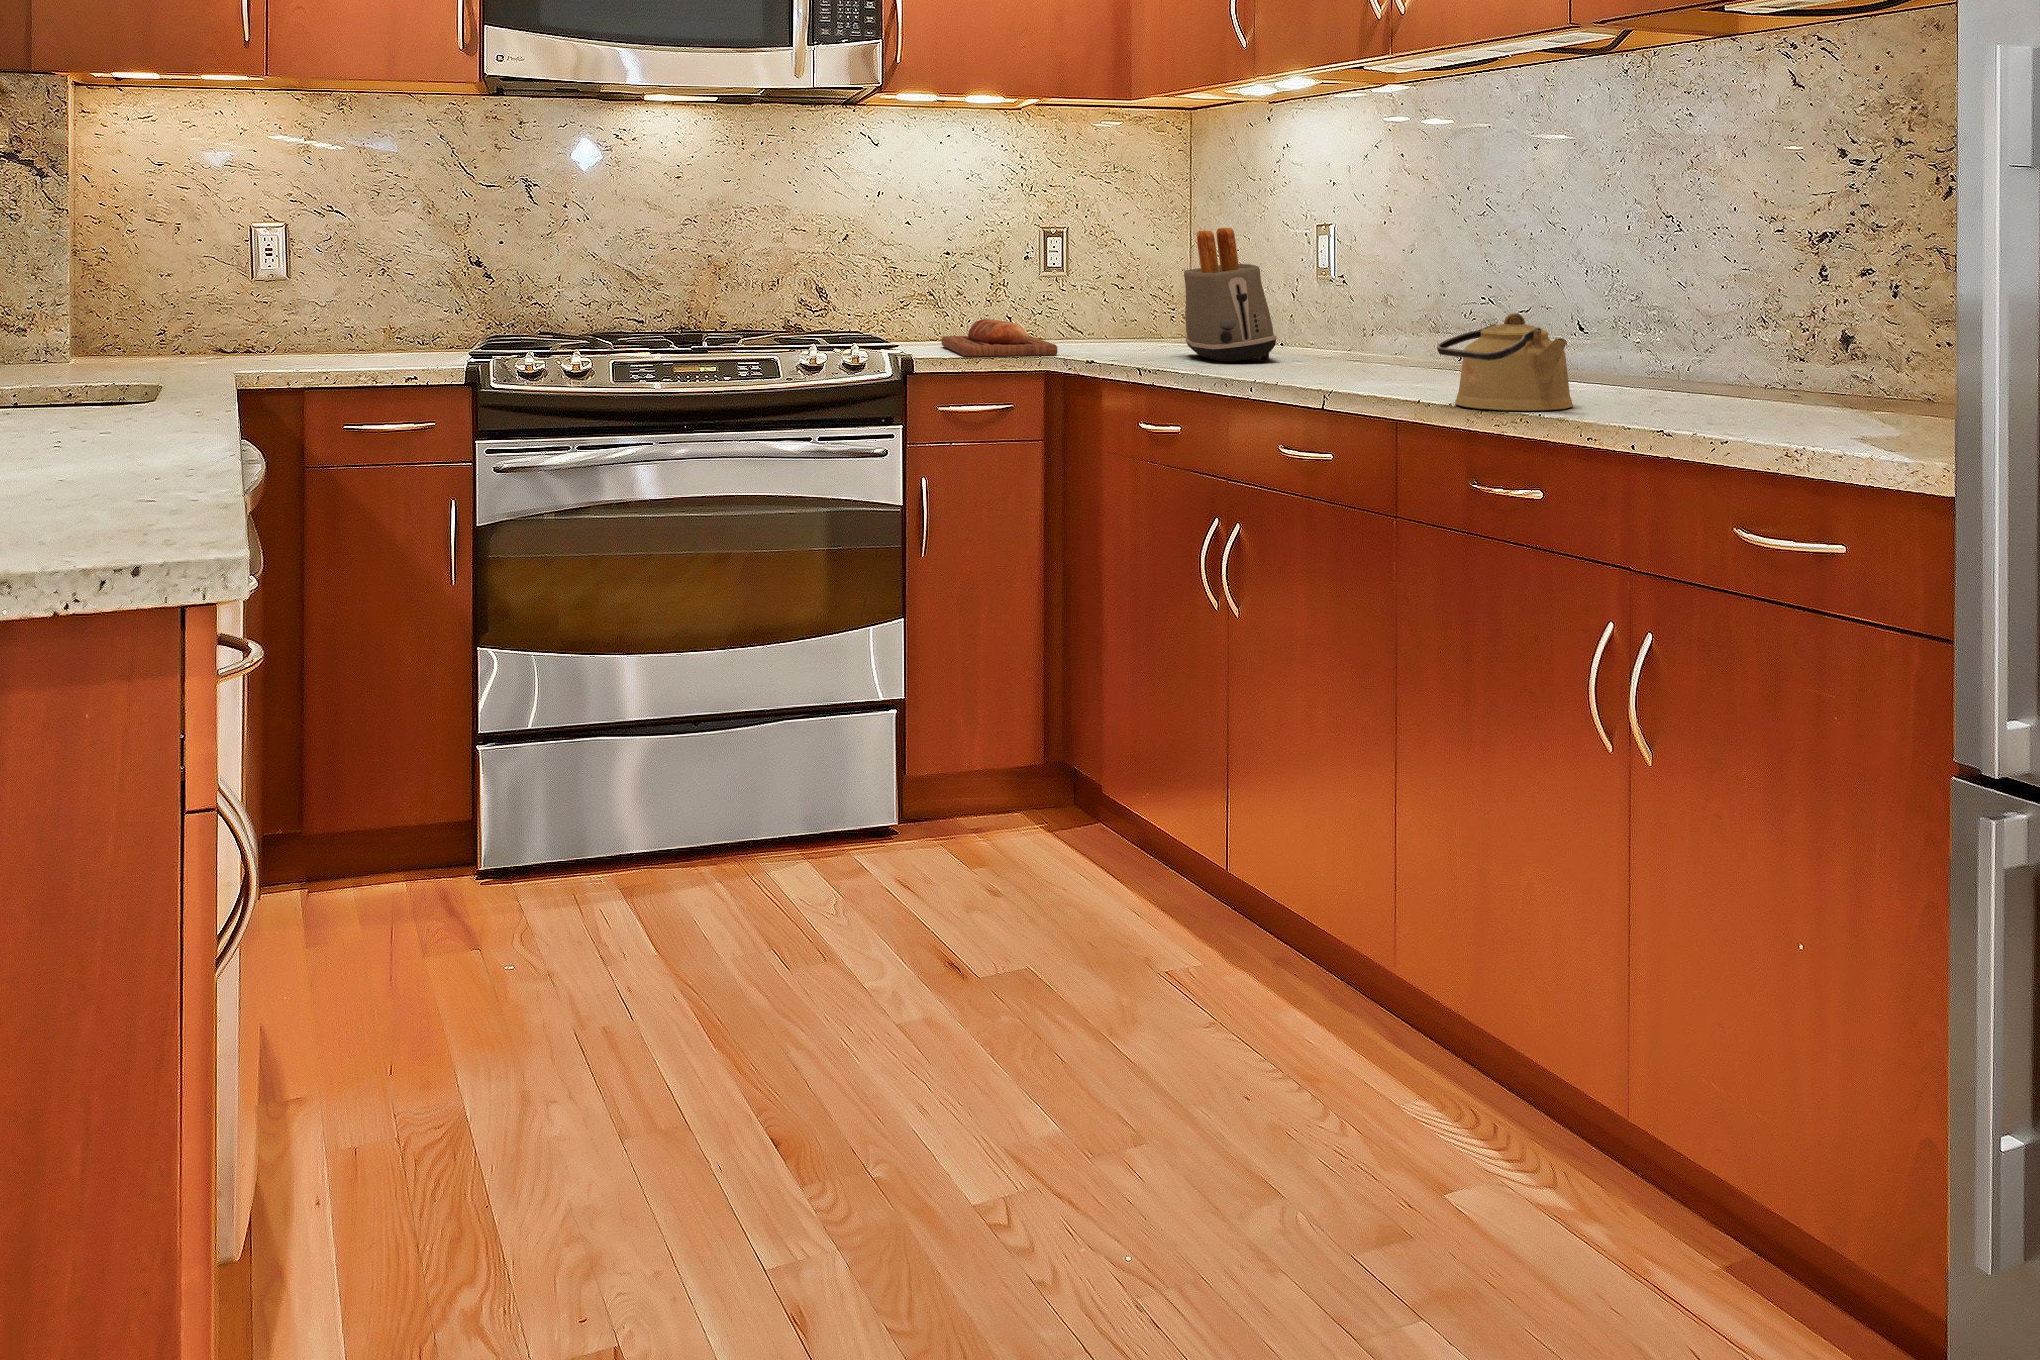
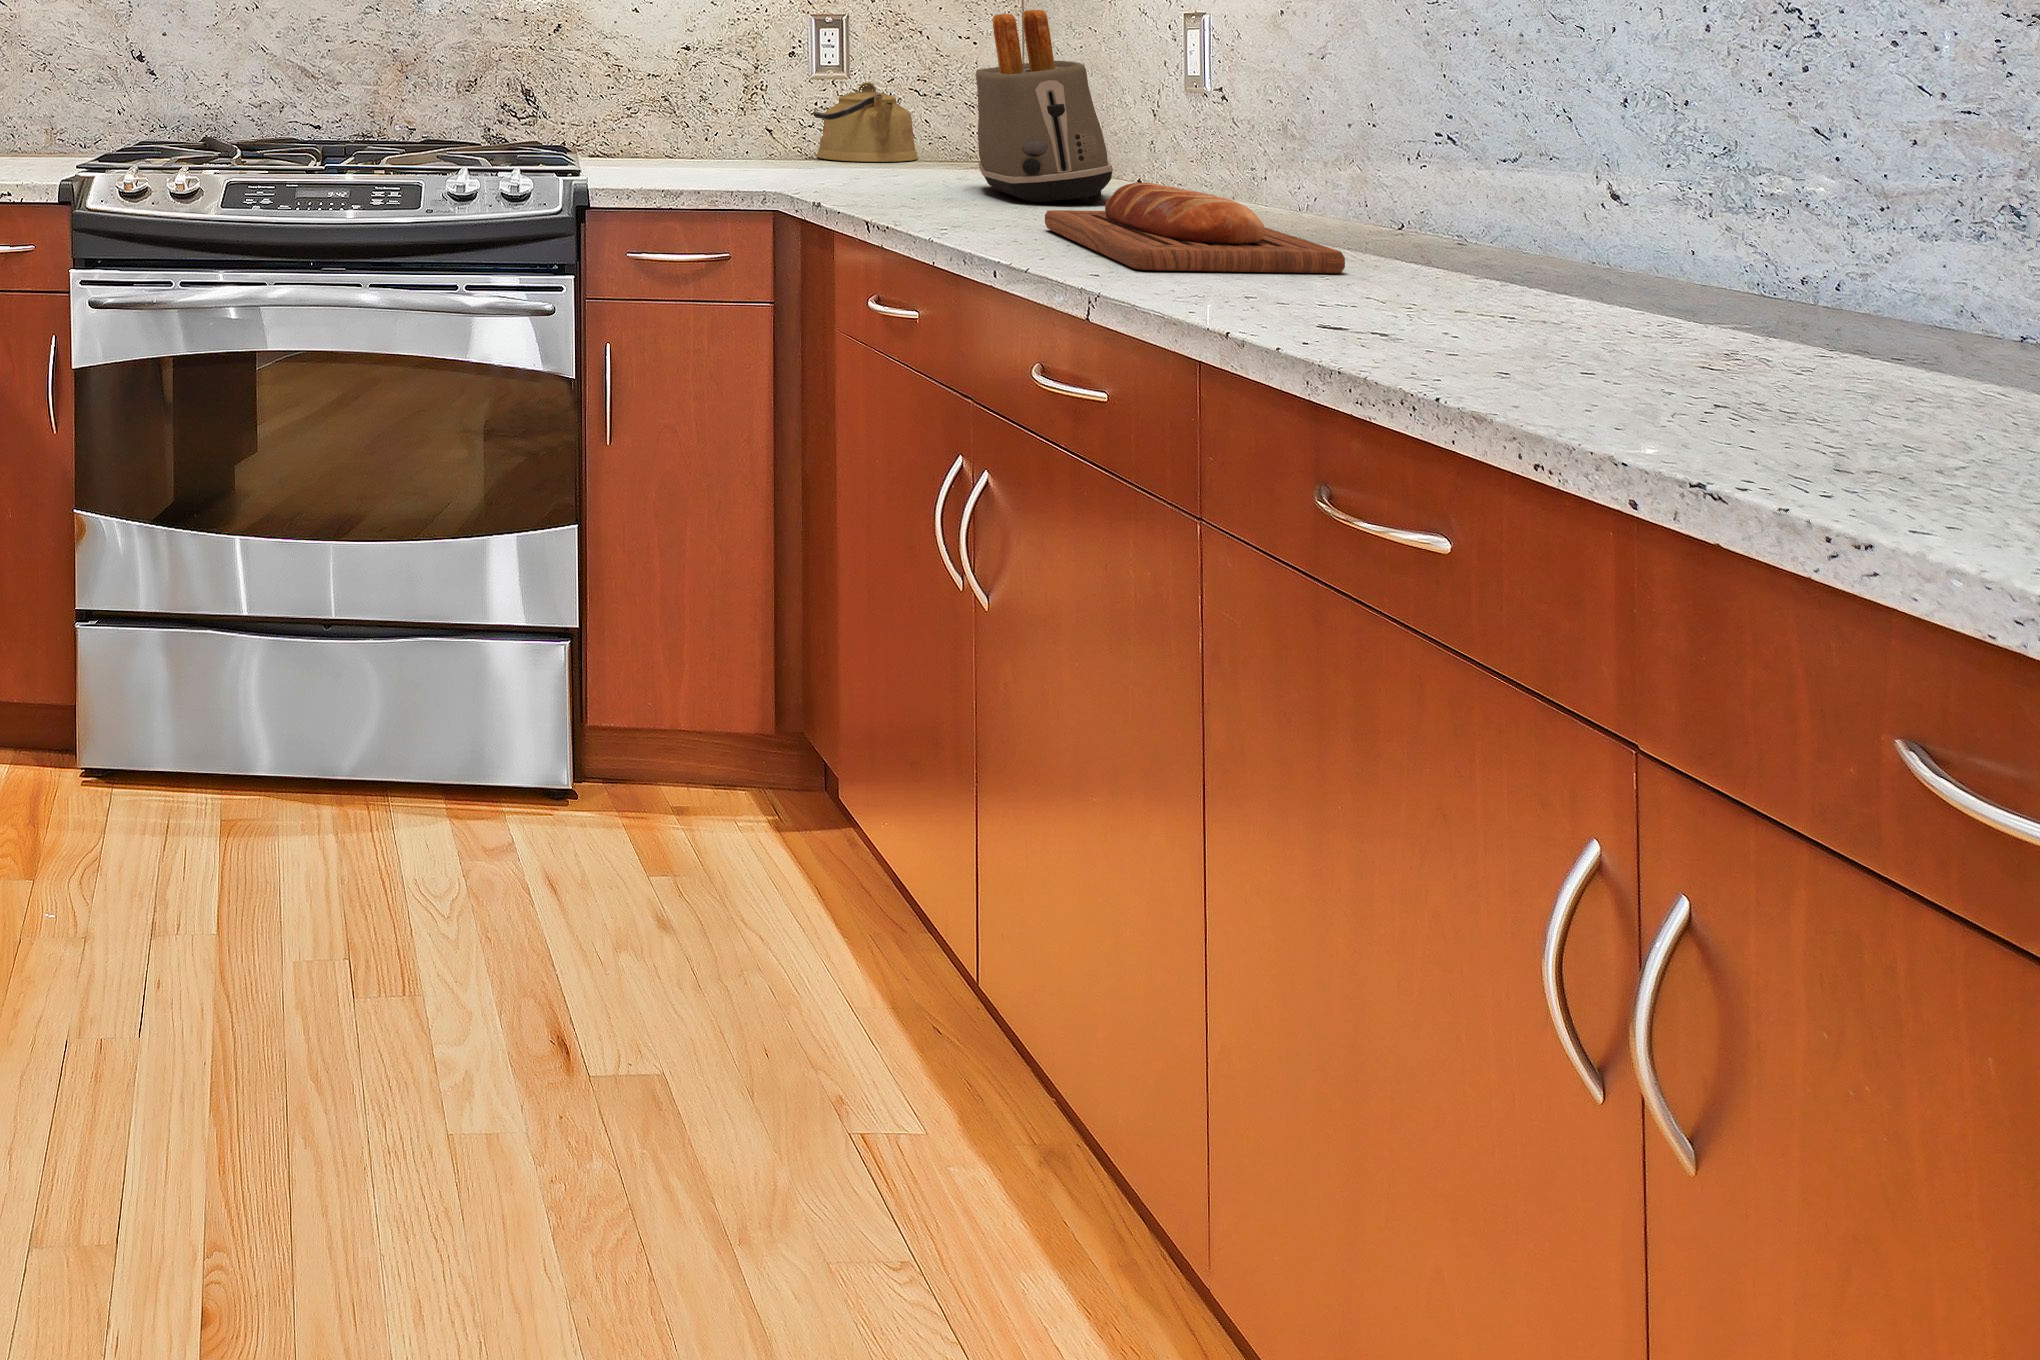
kettle: present [1437,313,1573,411] -> present [813,82,918,162]
bread loaf: present [941,319,1057,356] -> present [1045,183,1345,273]

